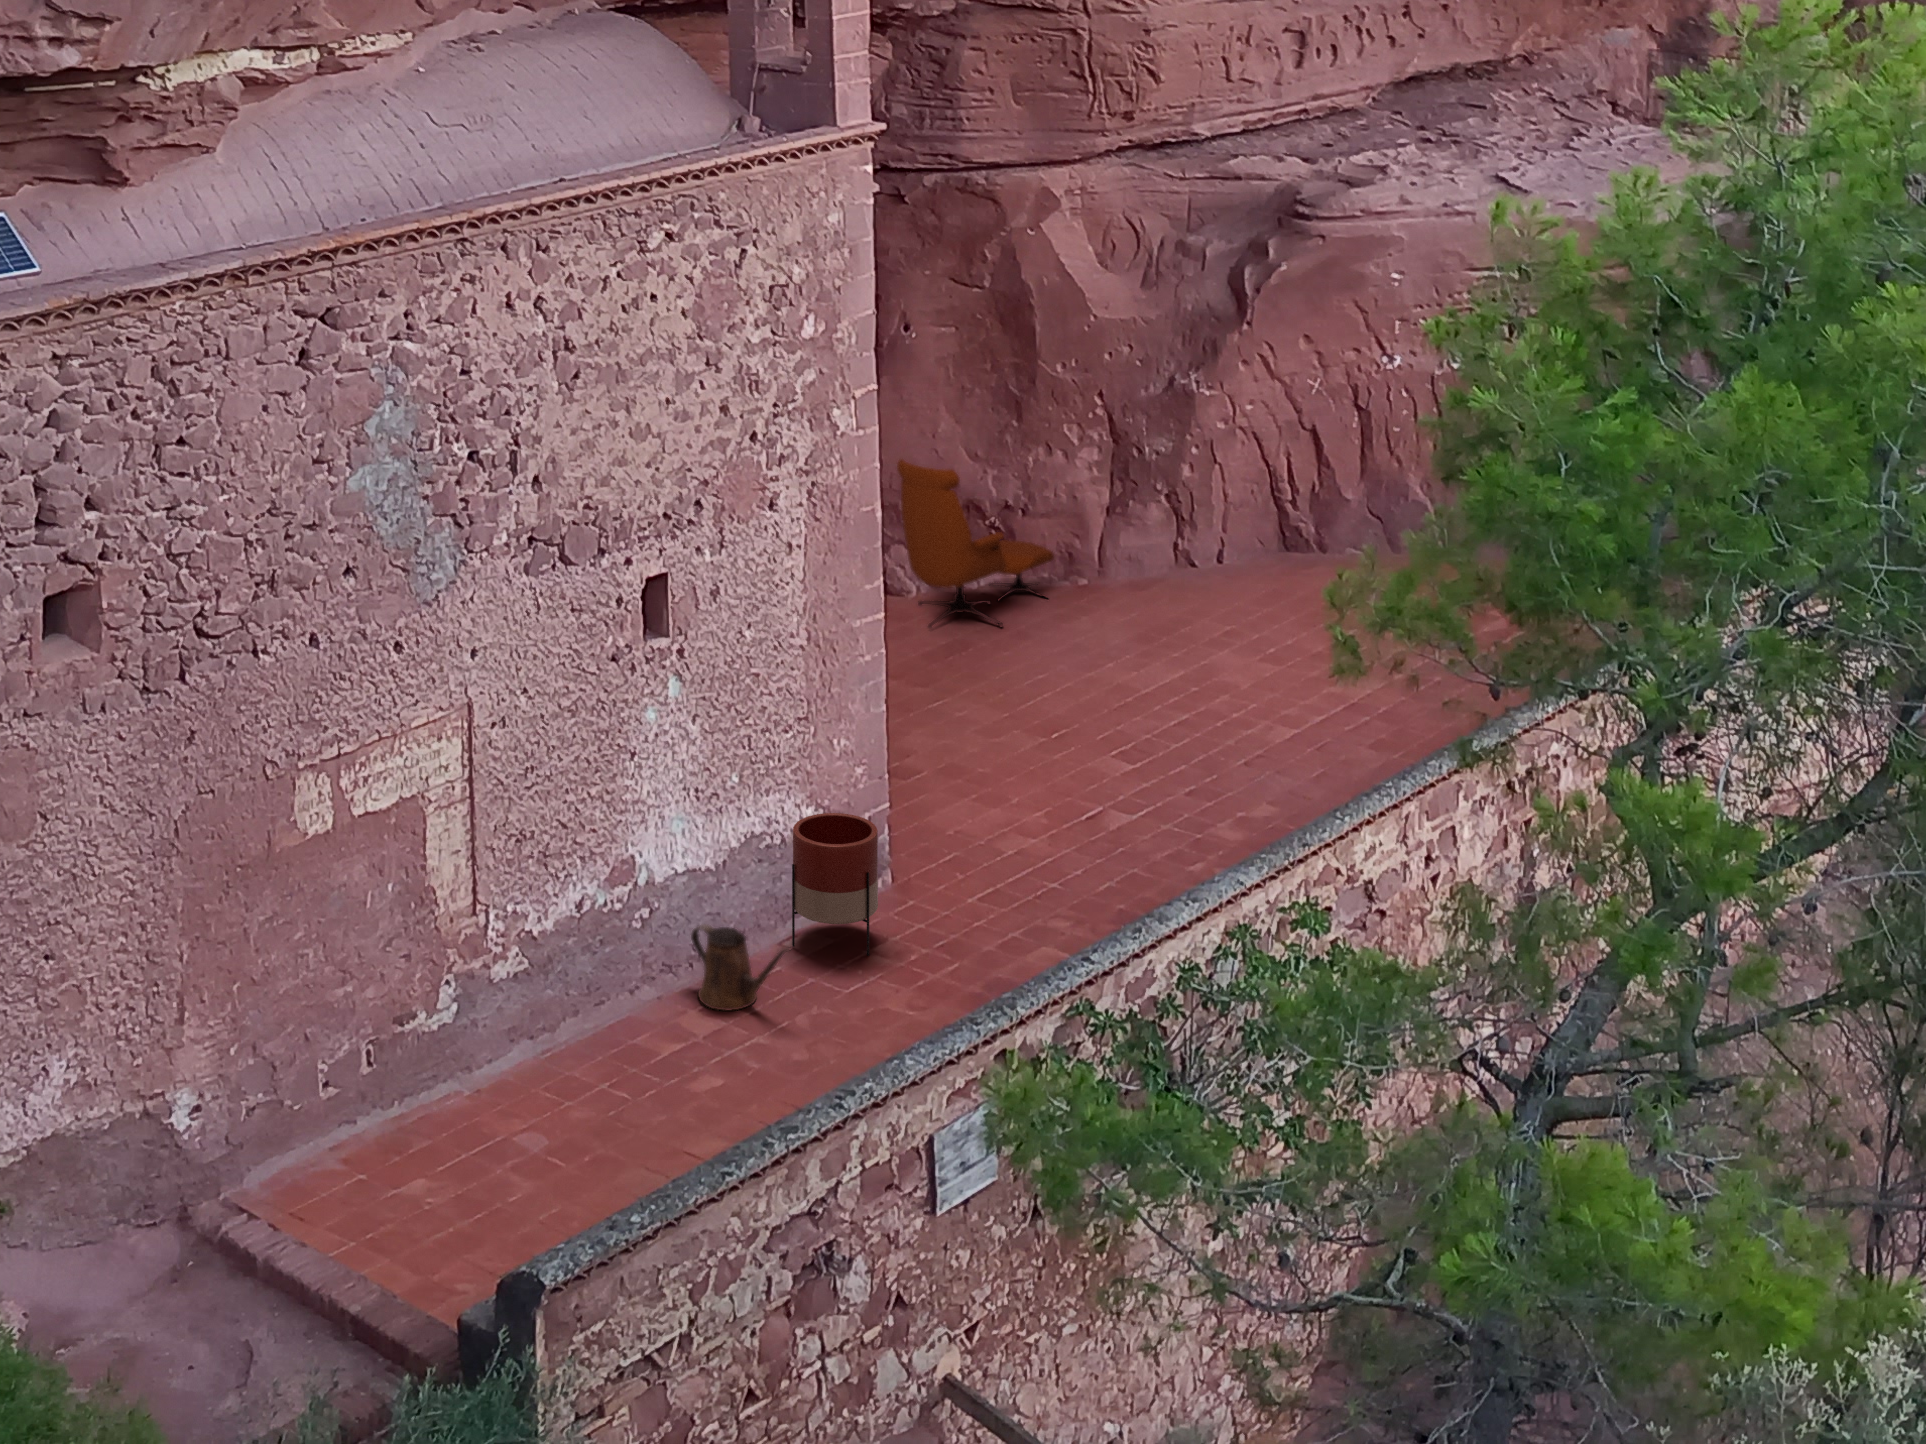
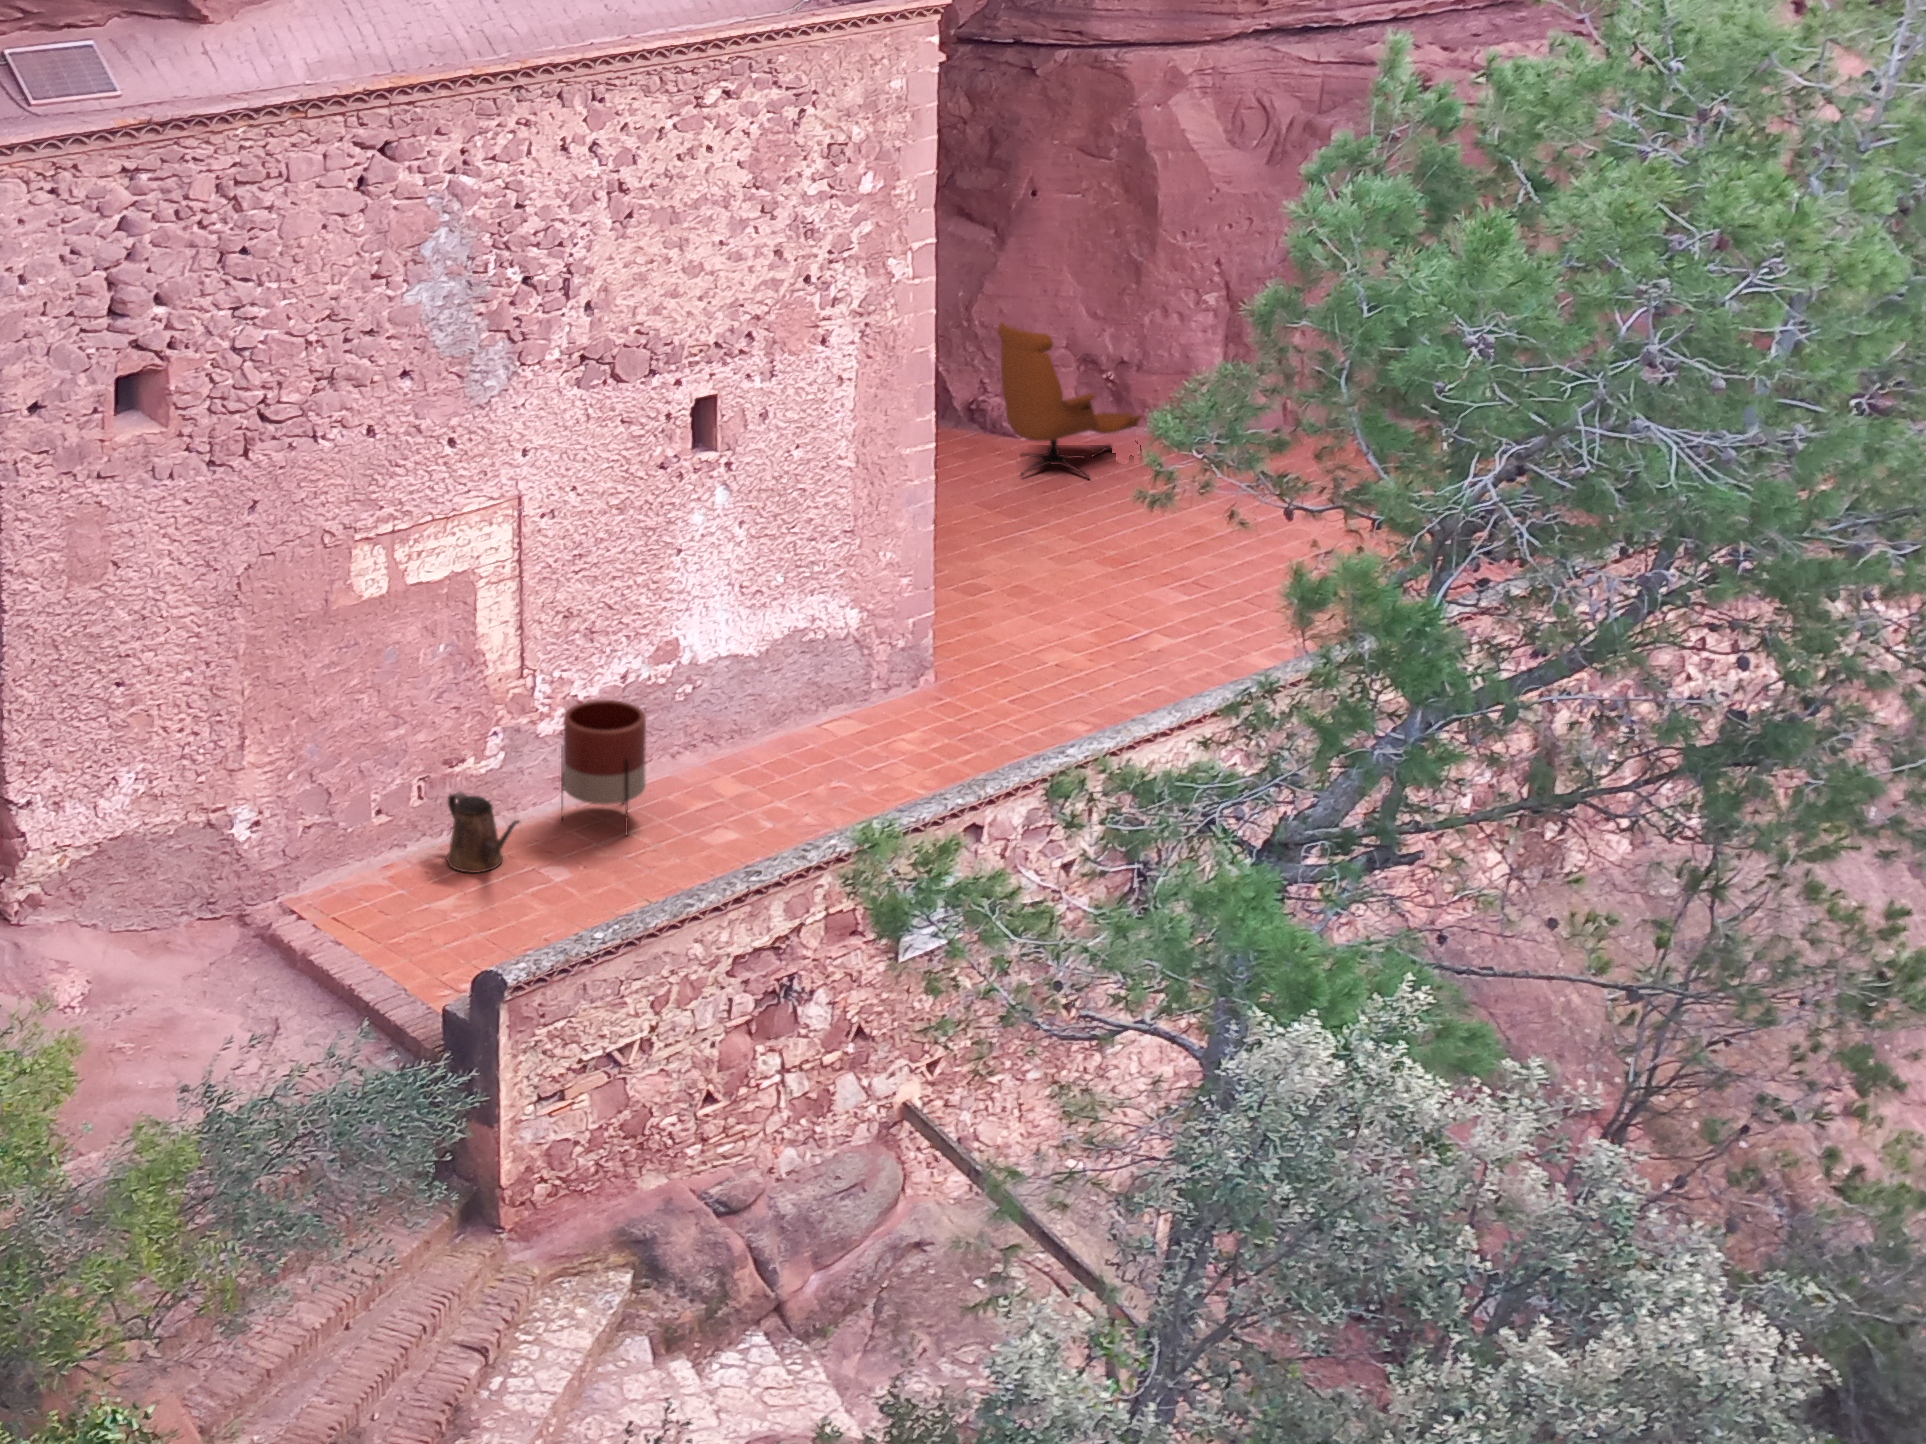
planter: present [792,813,878,956] -> present [561,700,646,835]
watering can: present [691,924,791,1011] -> present [447,792,520,873]

